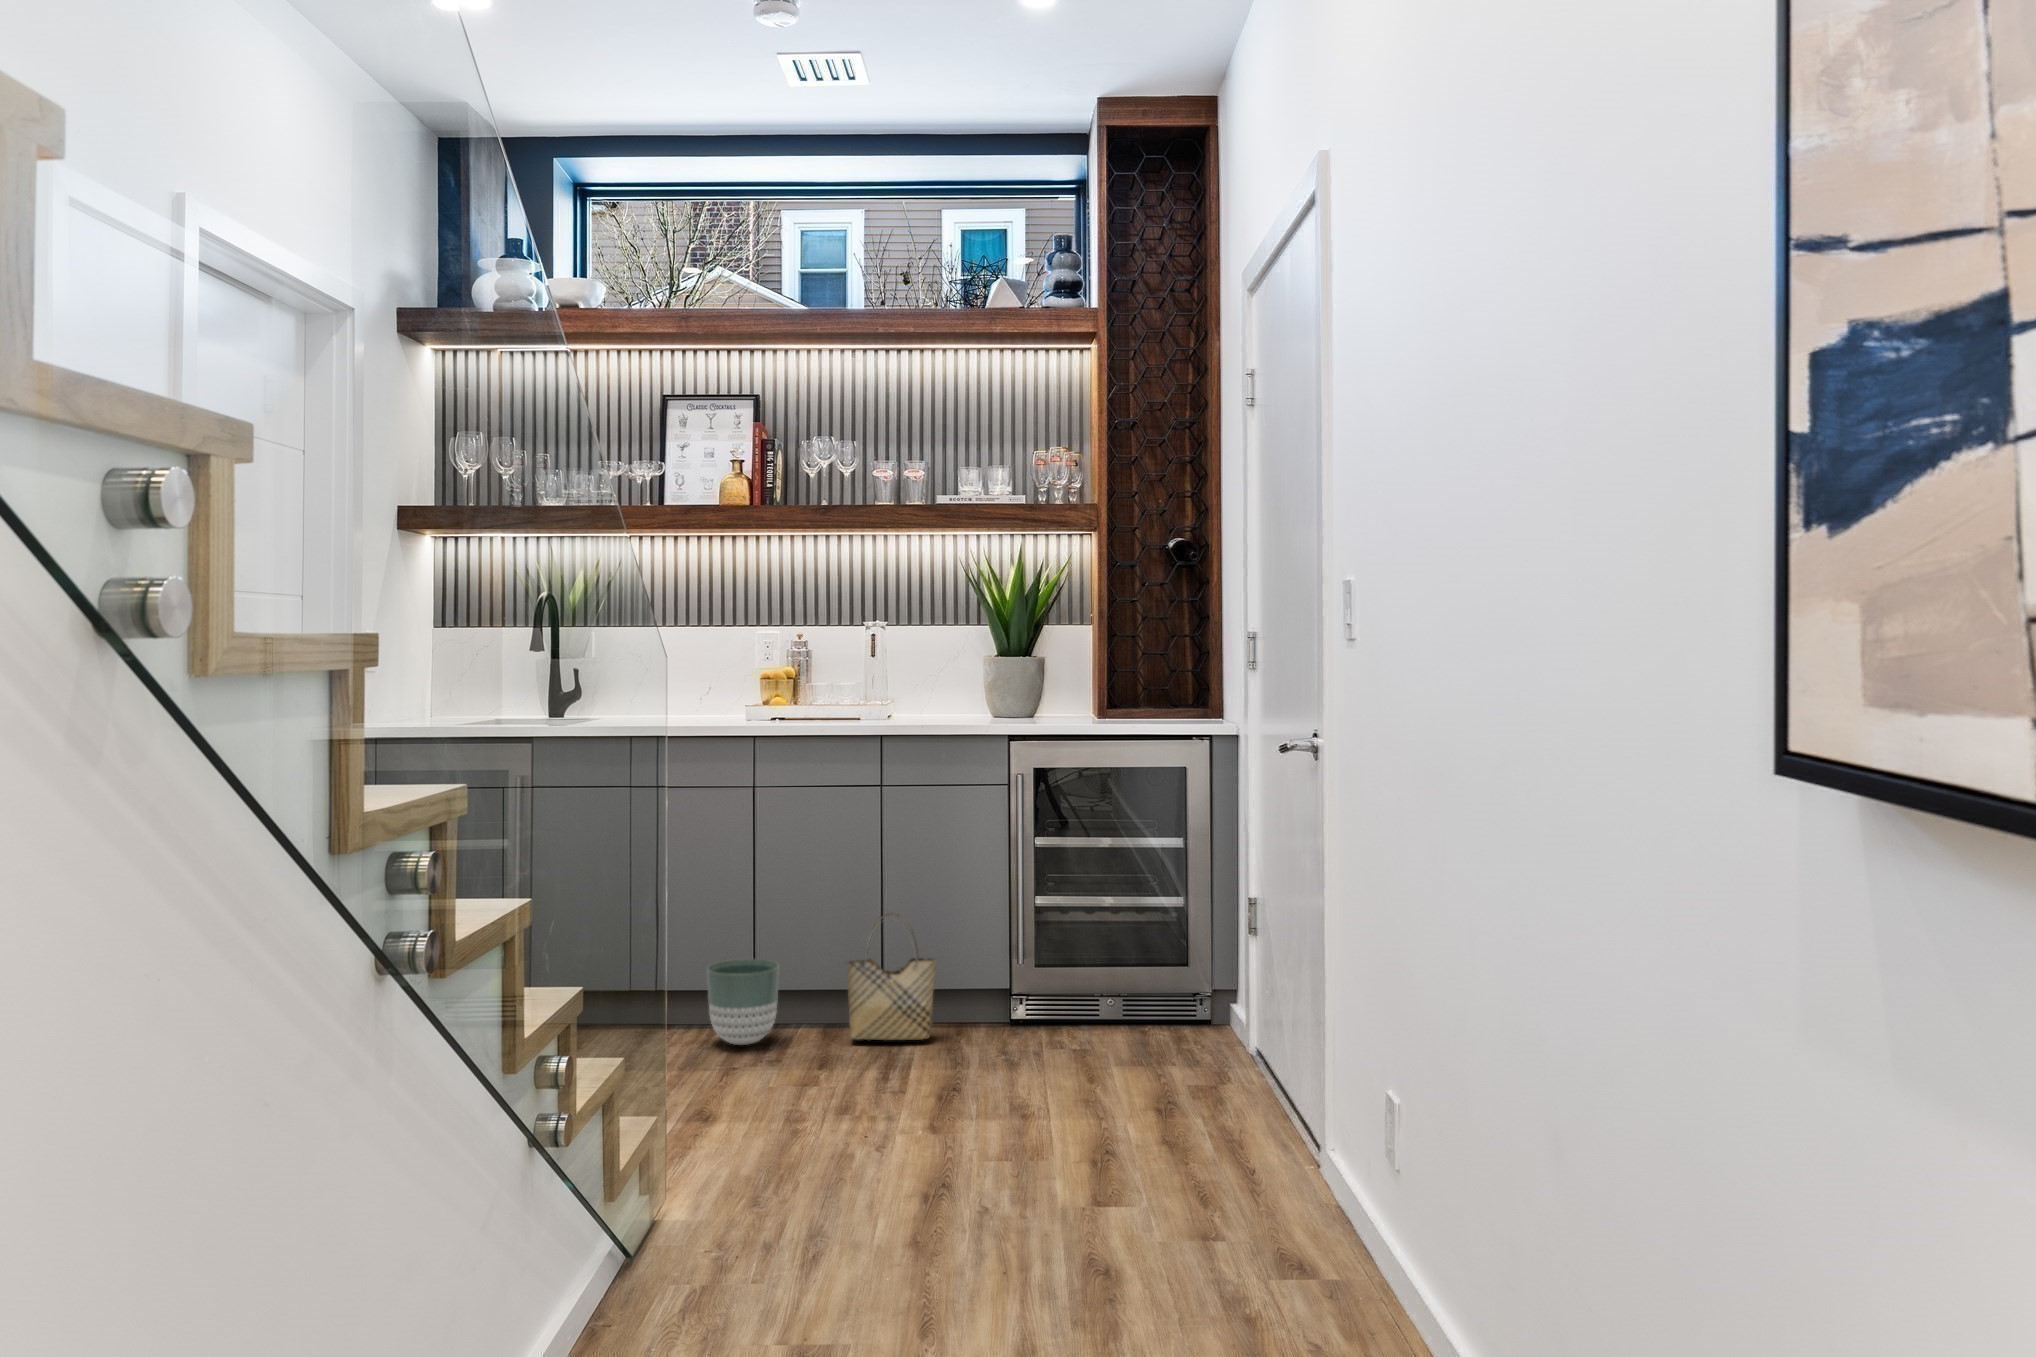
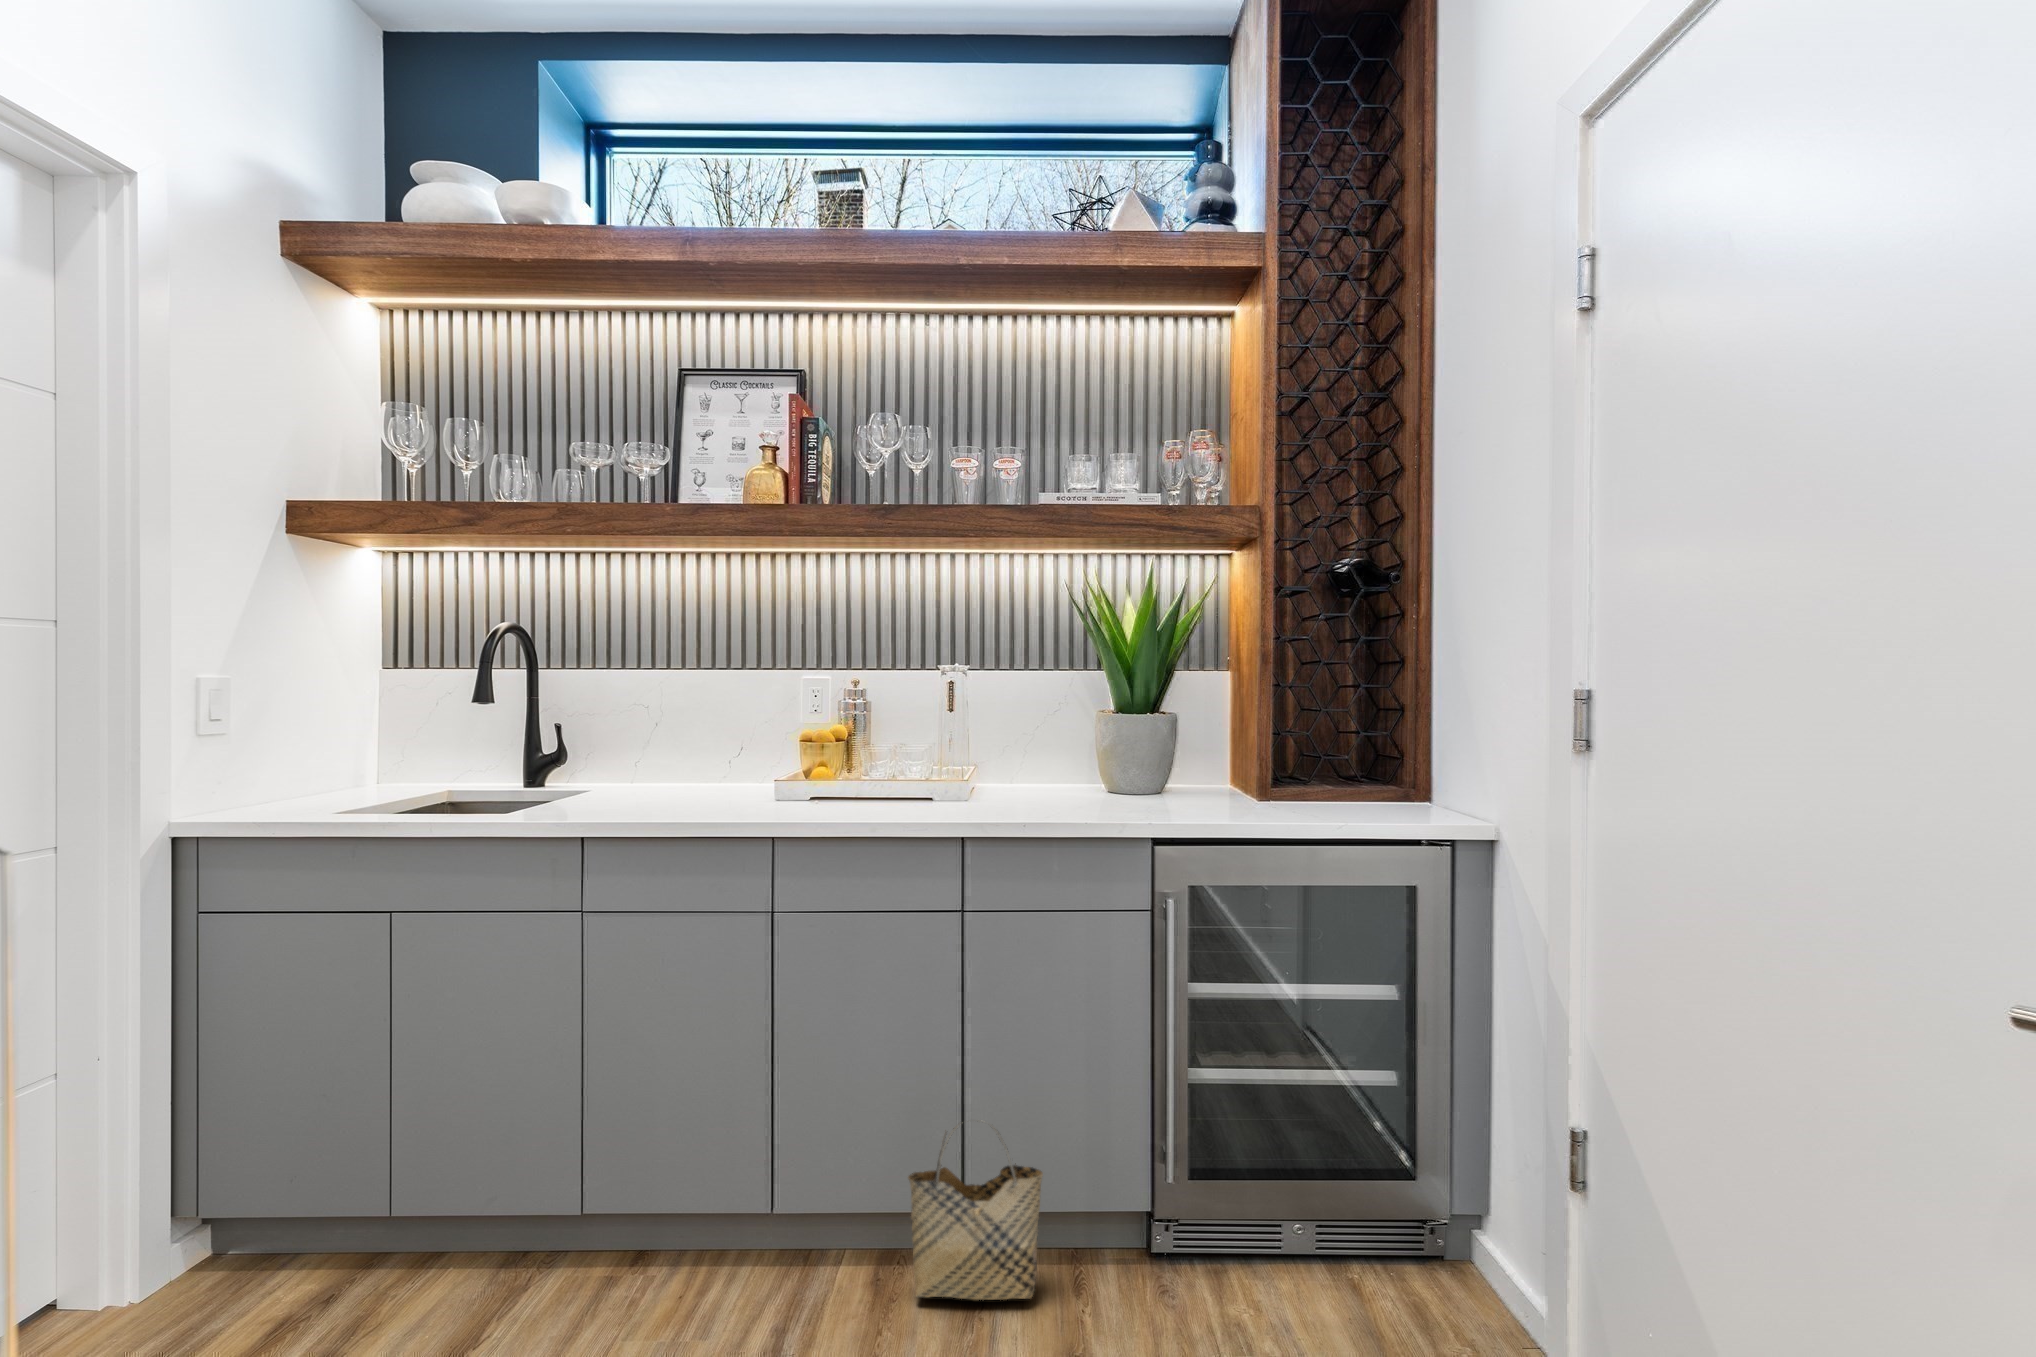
planter: present [707,959,779,1045] -> none [703,1160,811,1303]

